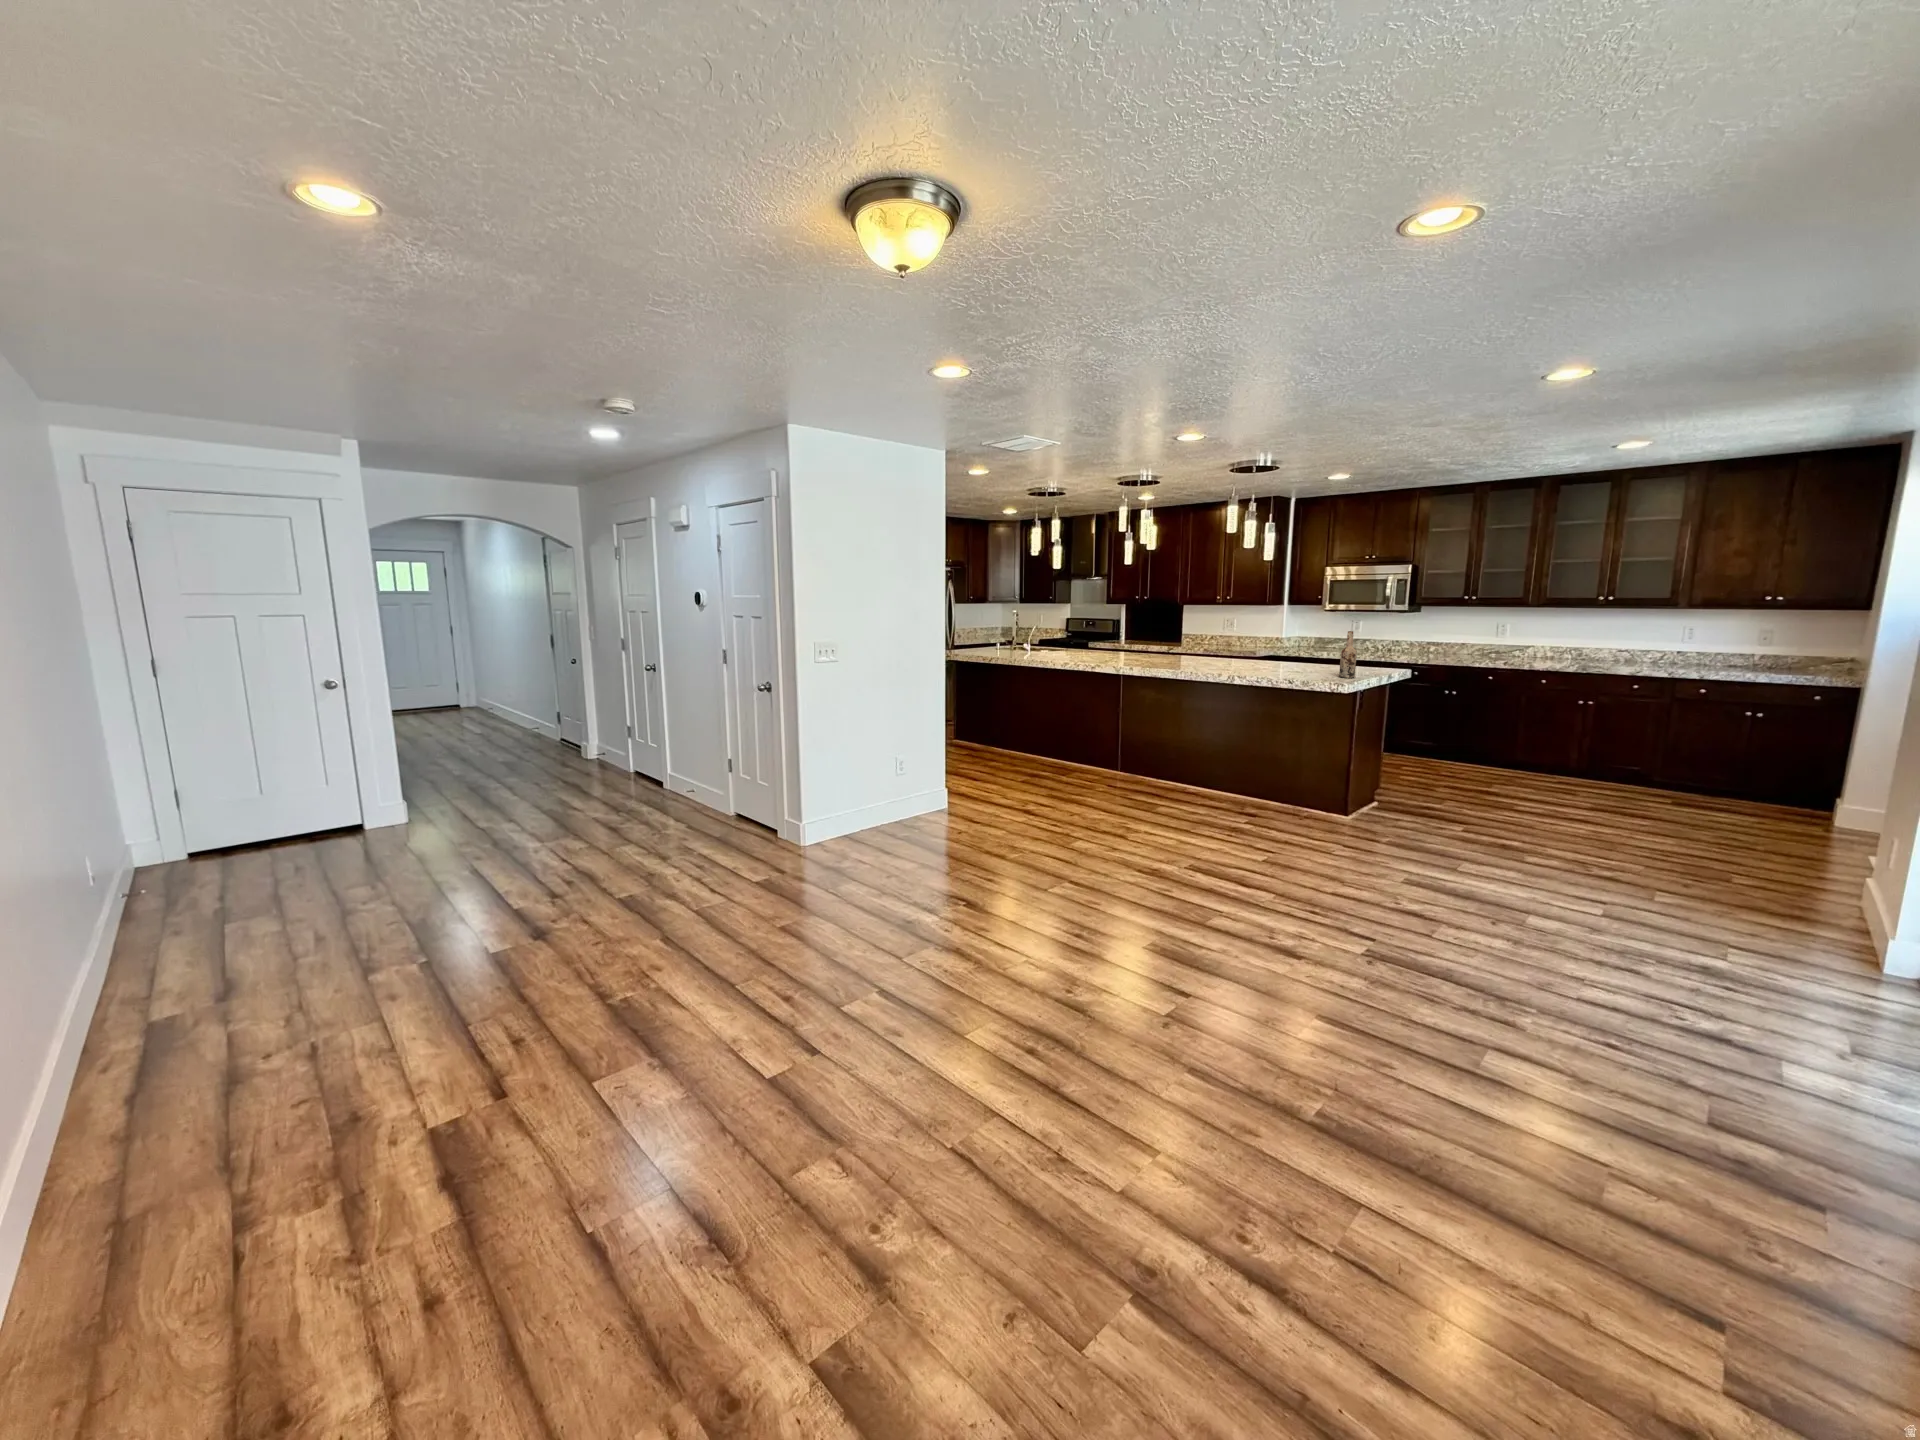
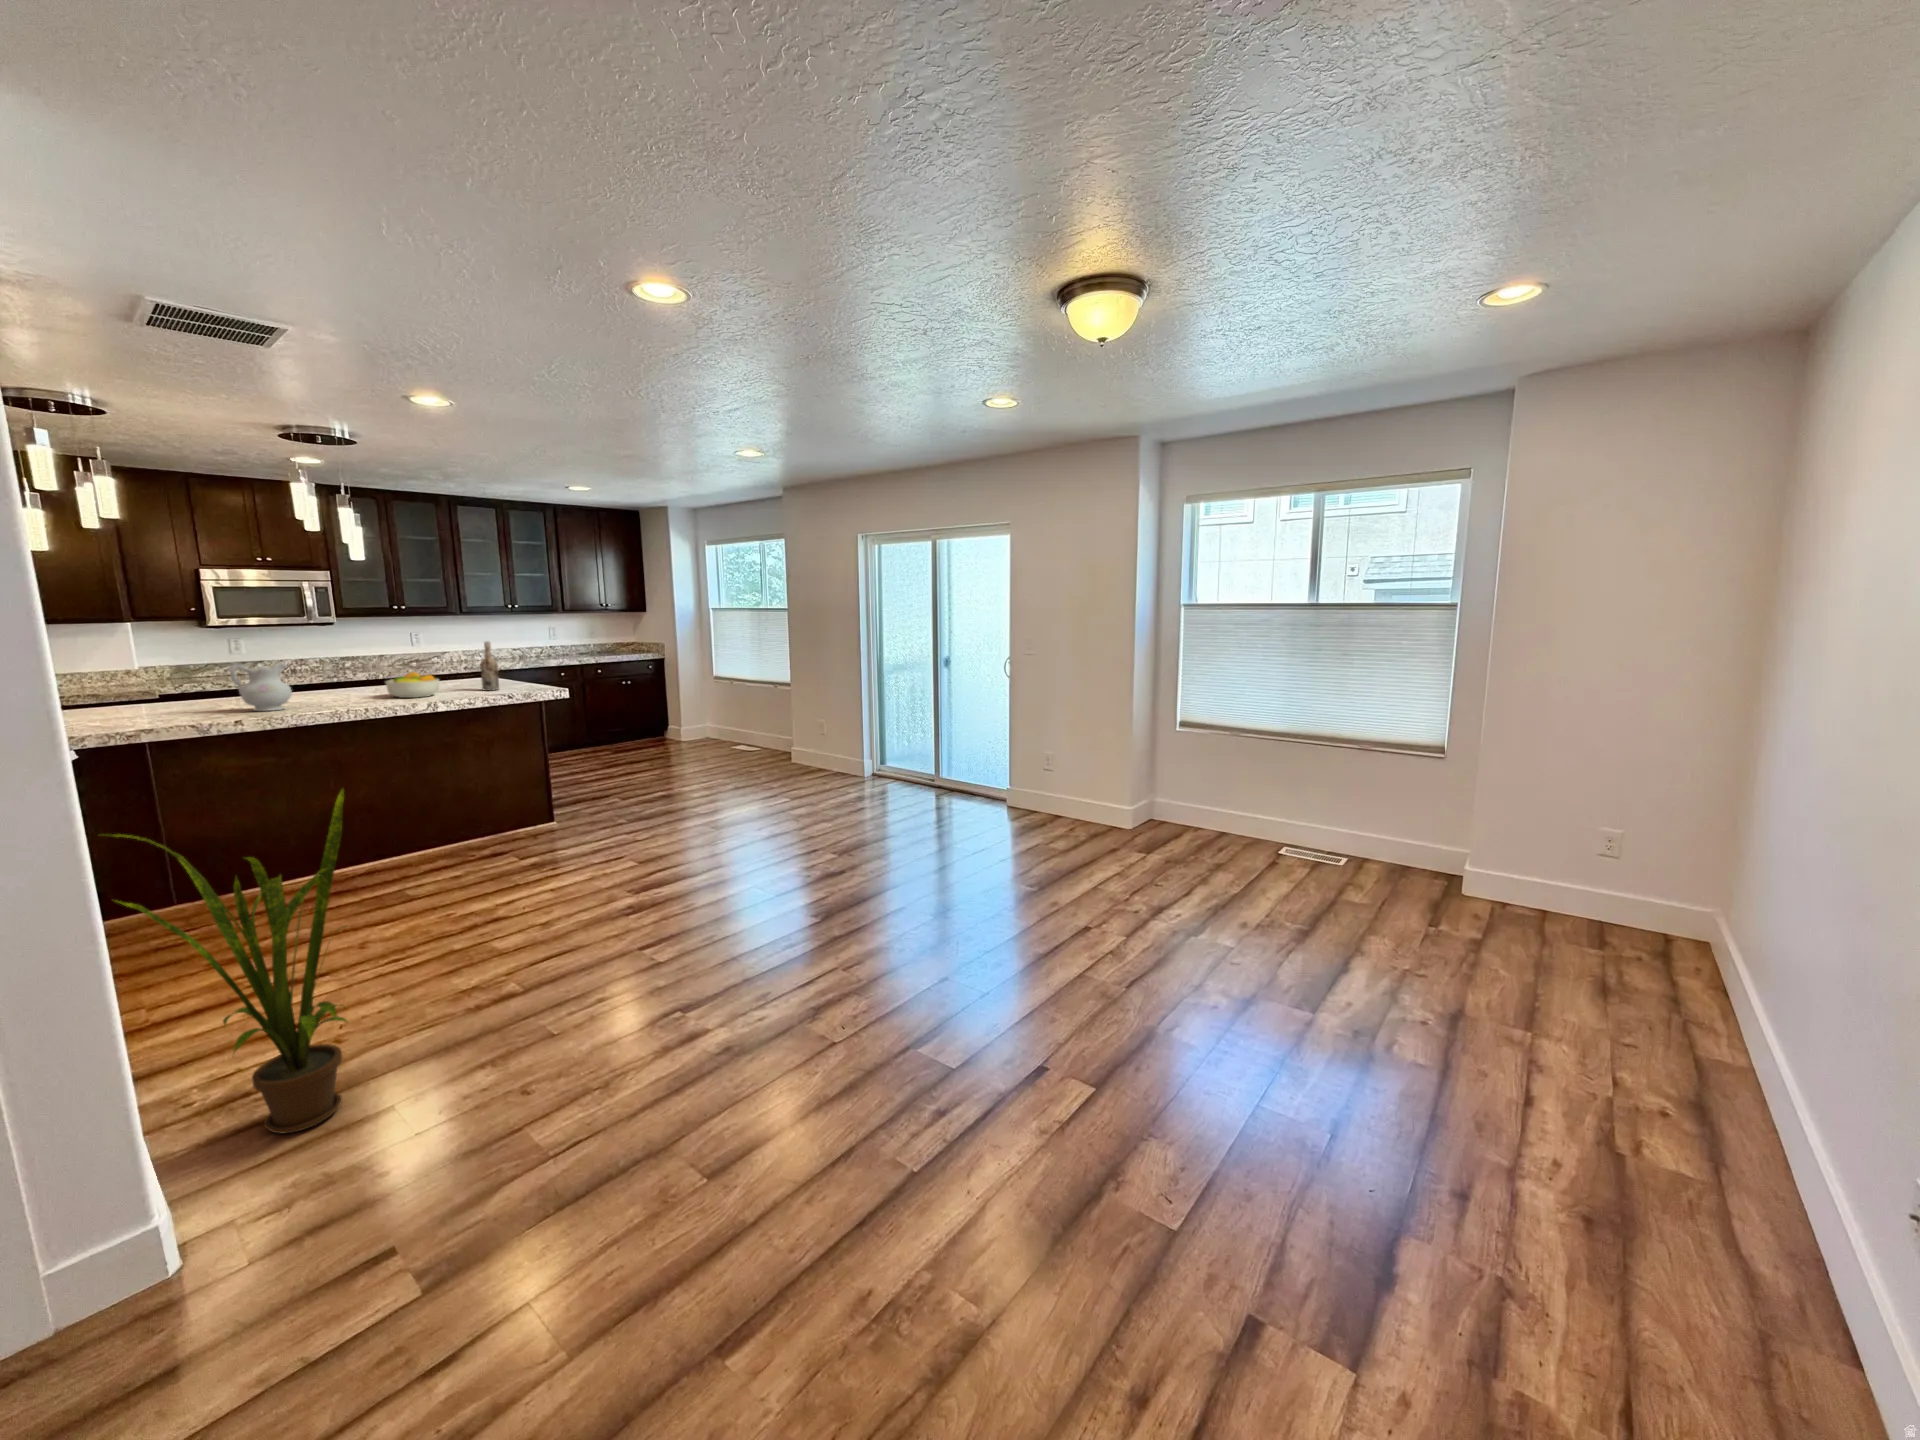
ceramic pitcher: none [1171,634,1198,669] -> present [230,662,292,711]
fruit bowl: none [1261,653,1307,675] -> present [386,672,439,698]
house plant: none [842,689,930,846] -> present [106,789,347,1134]

